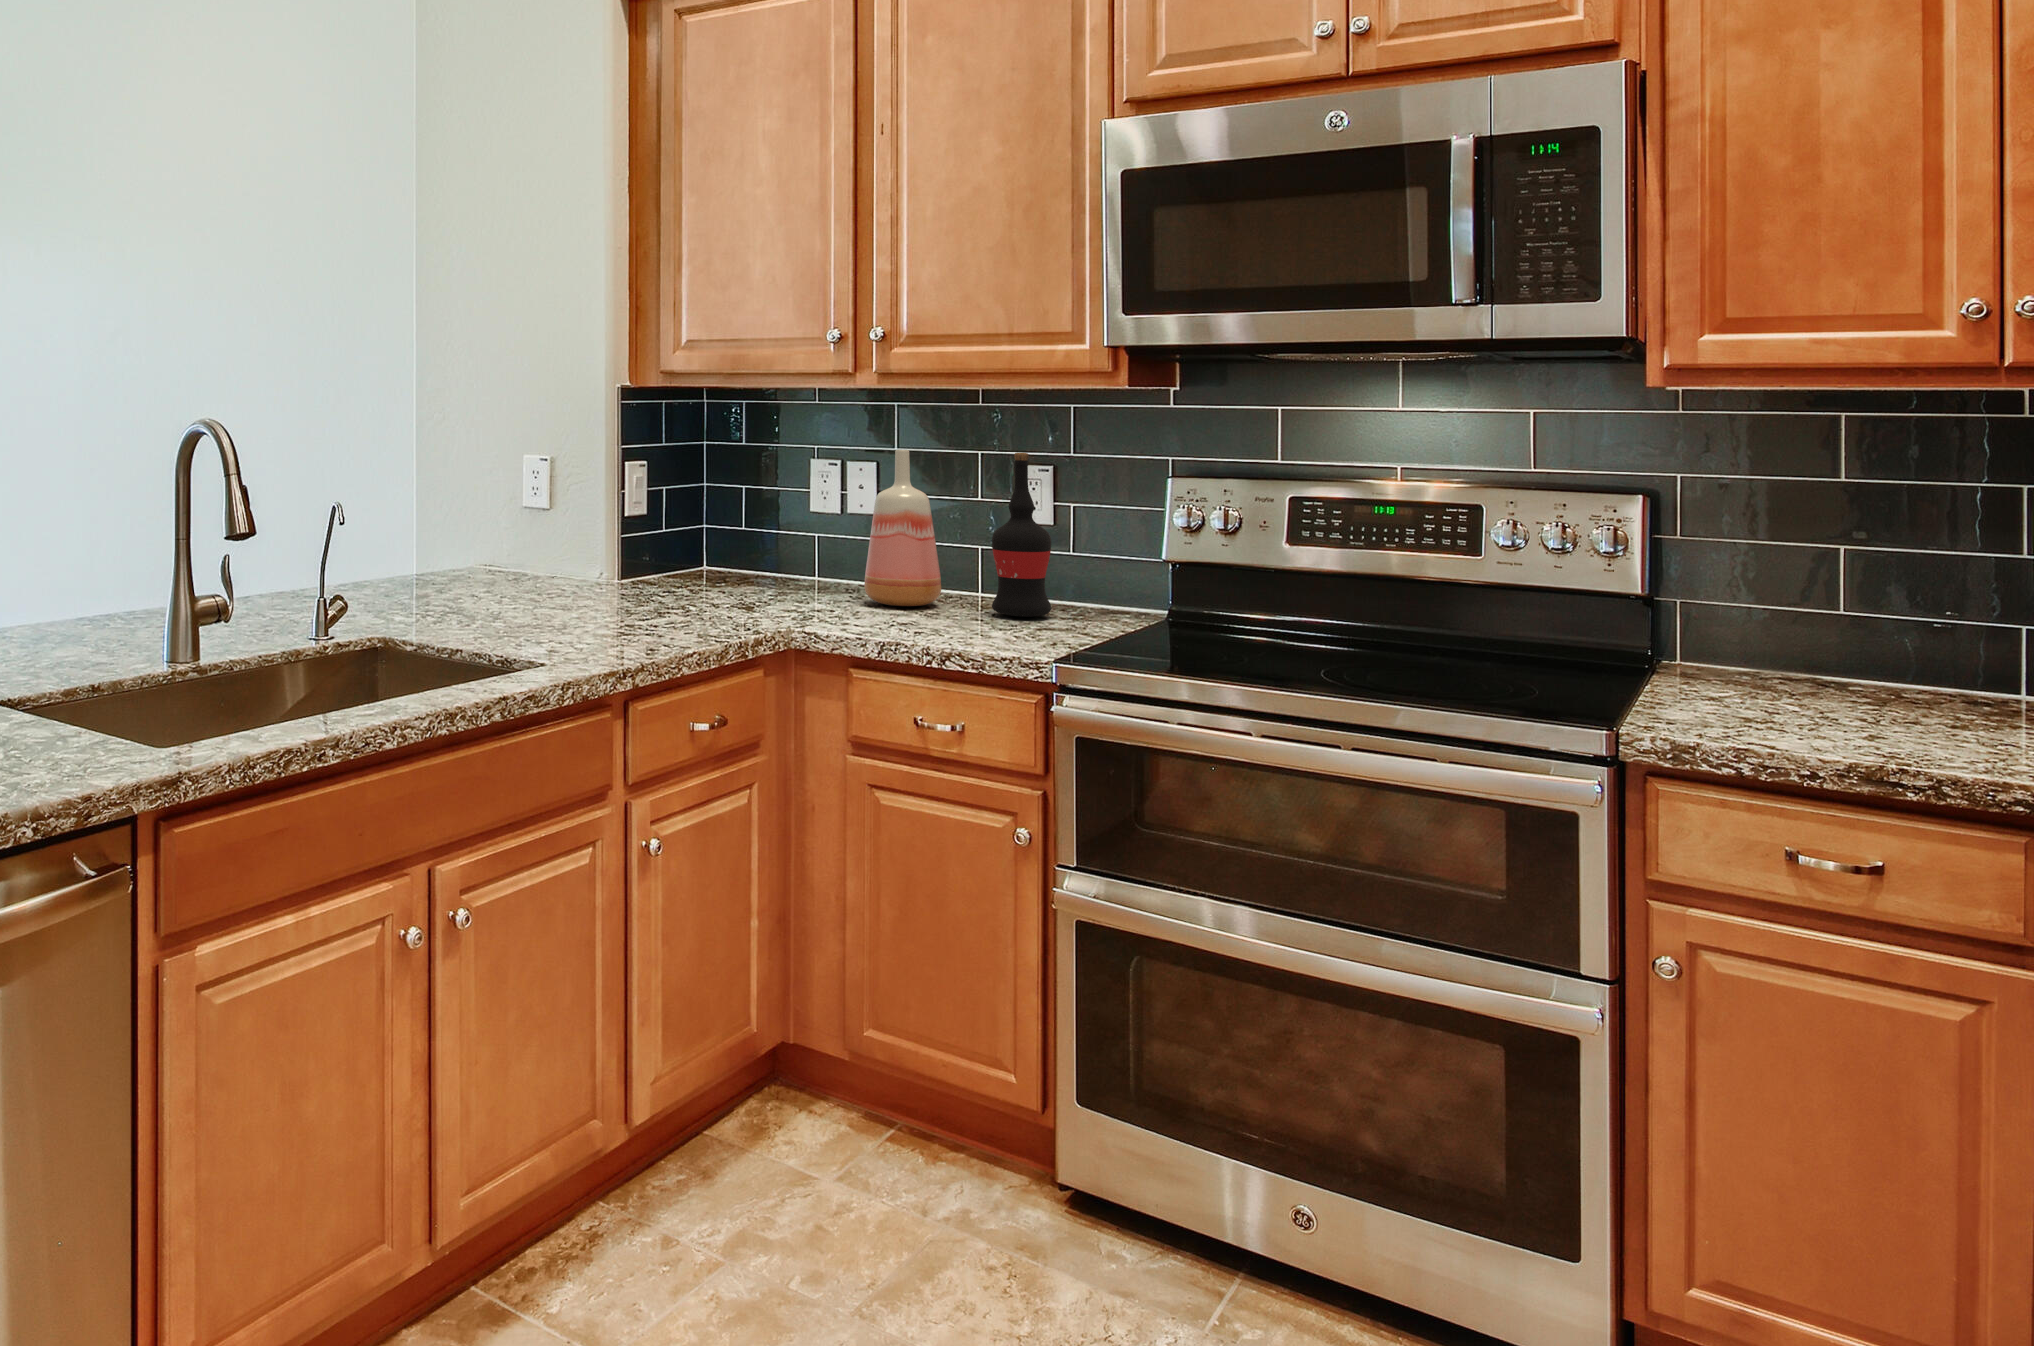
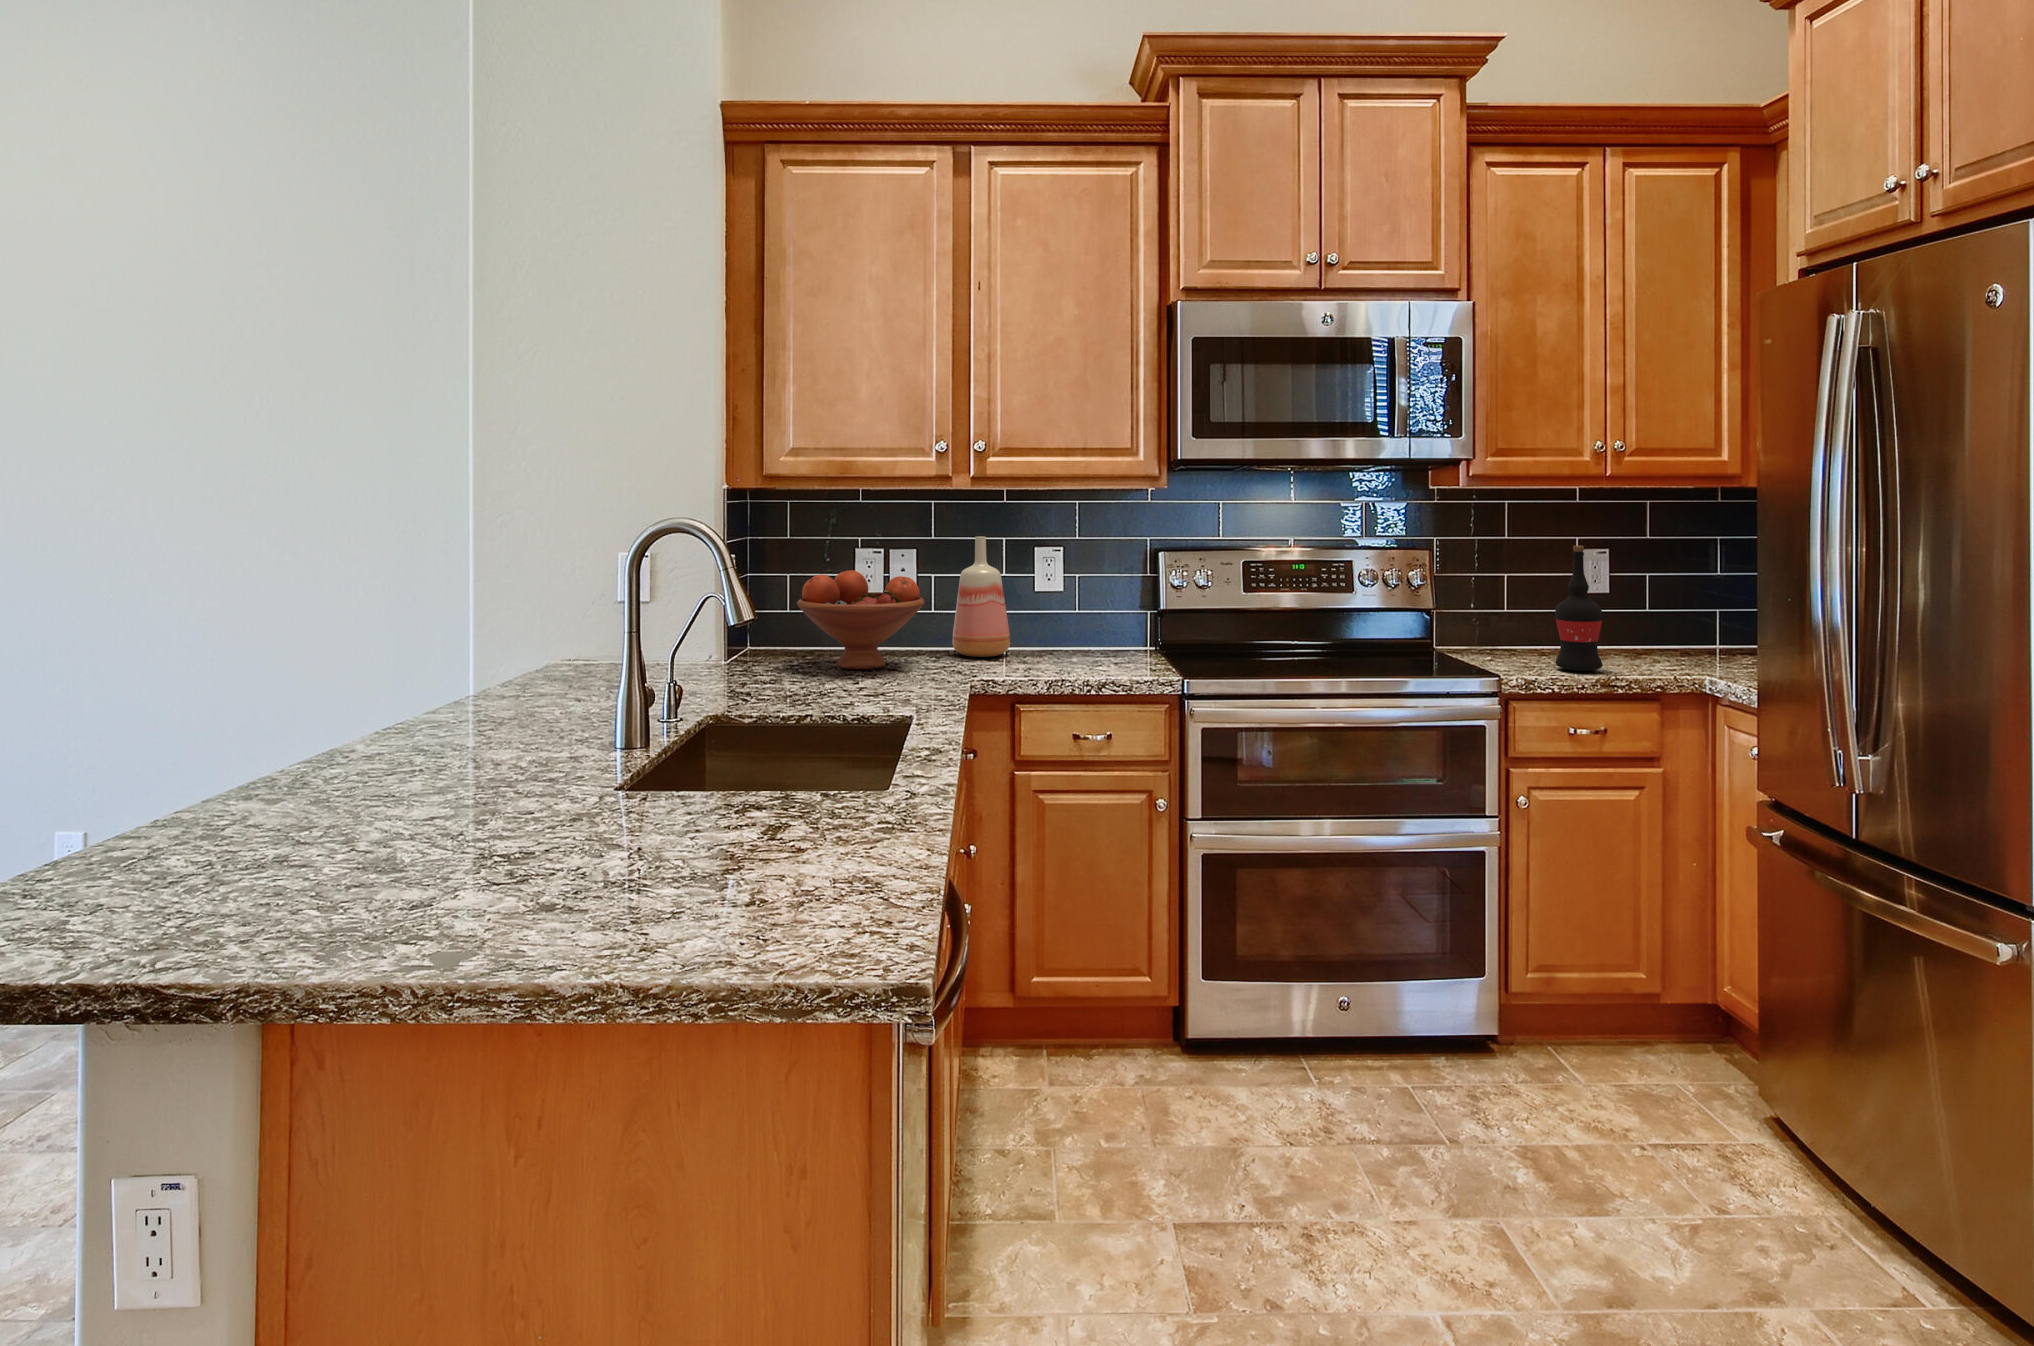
wine bottle: present [992,453,1052,617] -> present [1555,546,1603,671]
fruit bowl: none [646,484,800,601] -> present [797,570,925,669]

